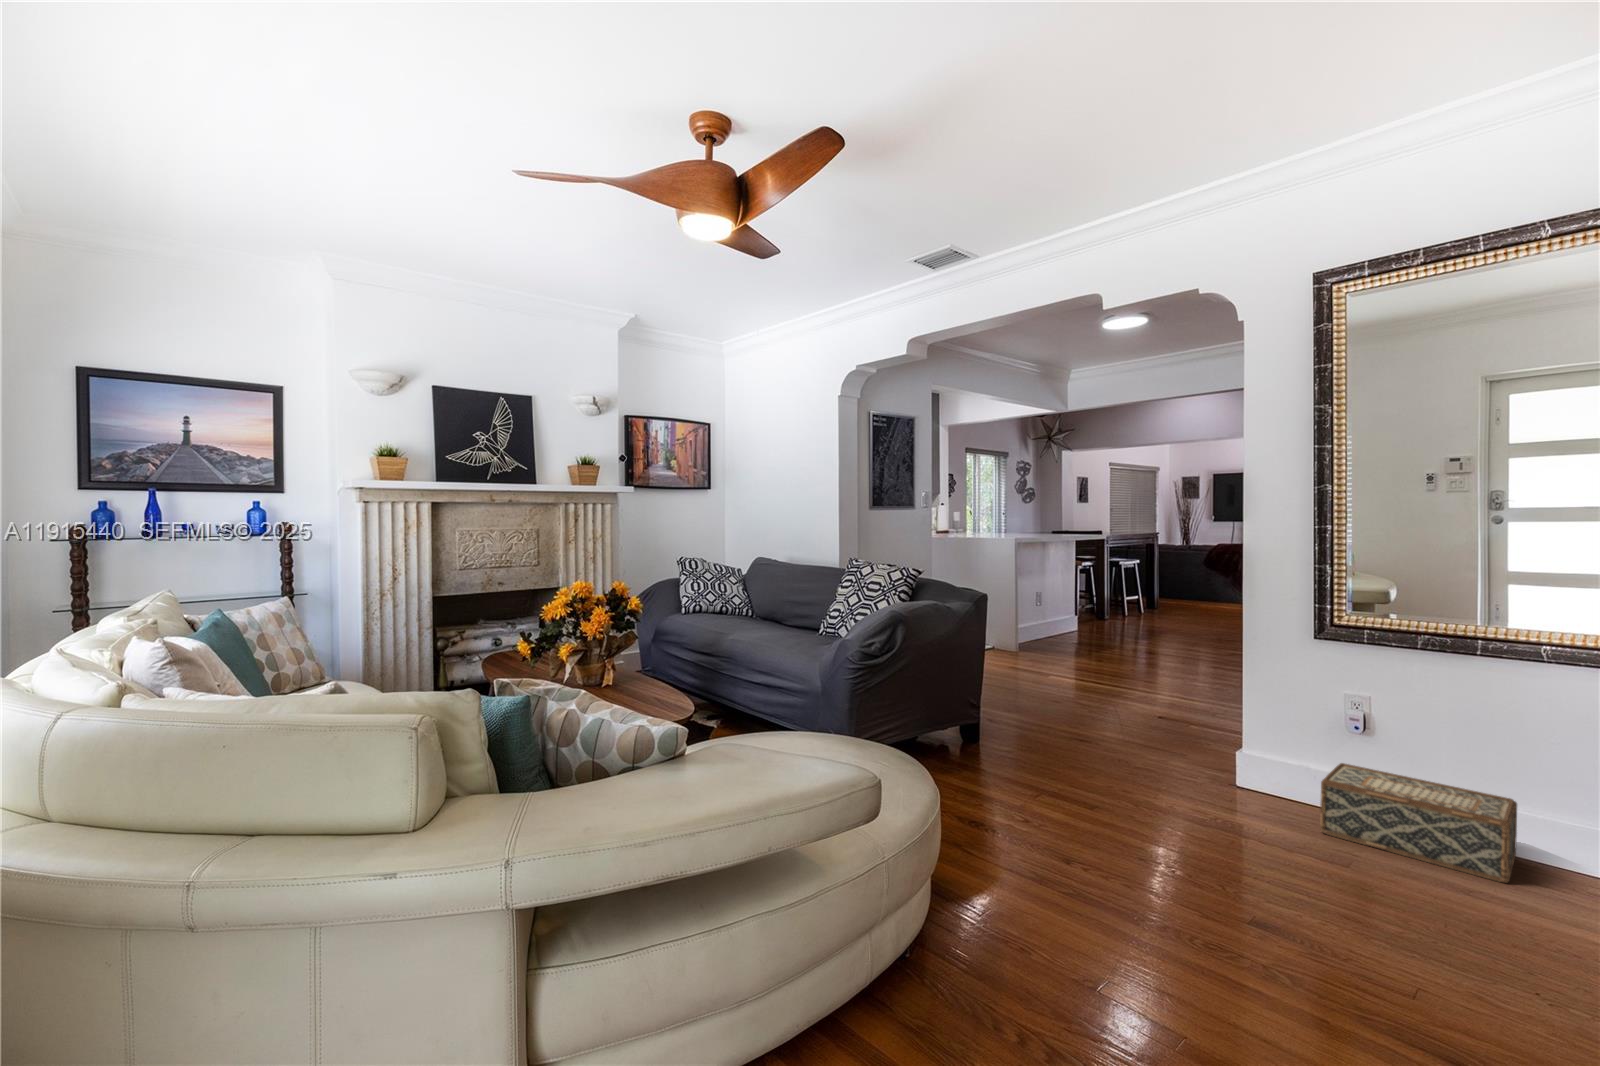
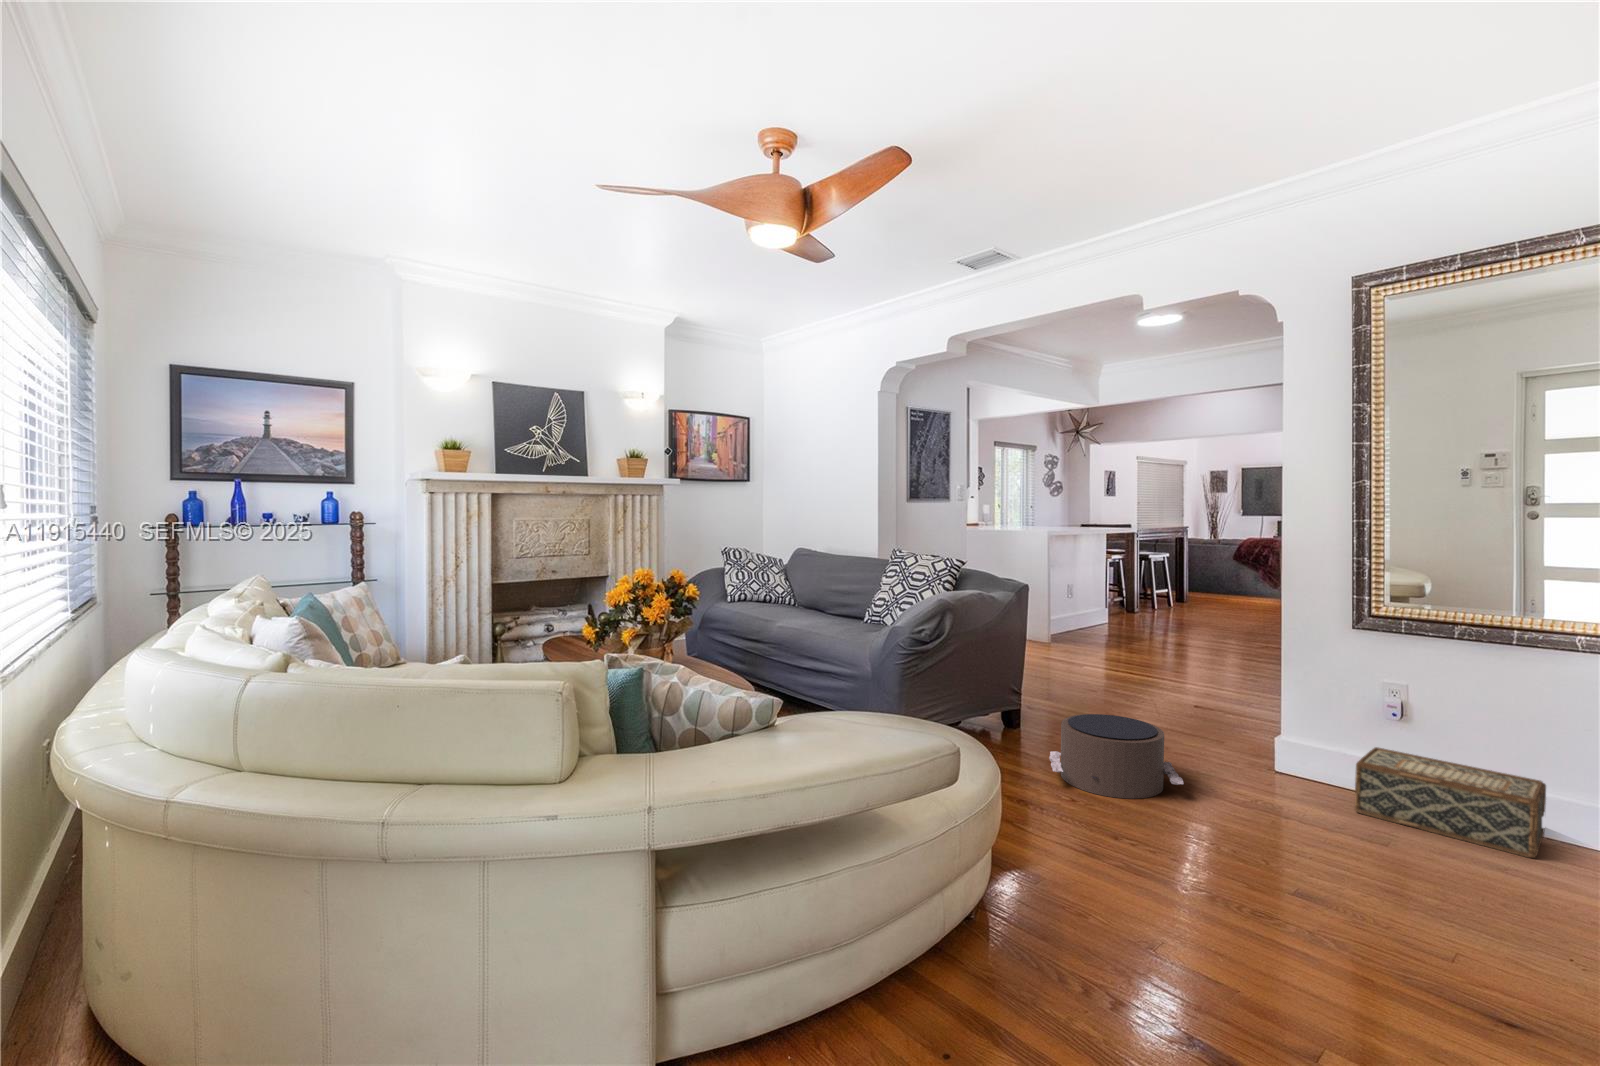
pouf: none [1005,730,1143,821] -> present [1050,714,1184,799]

